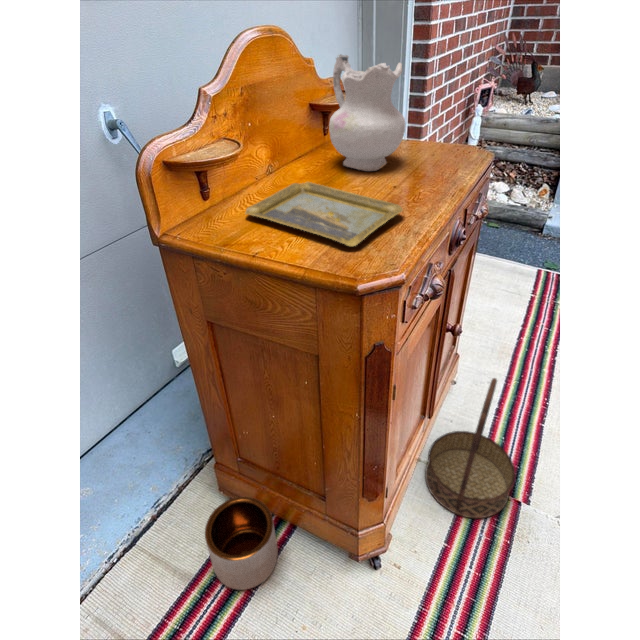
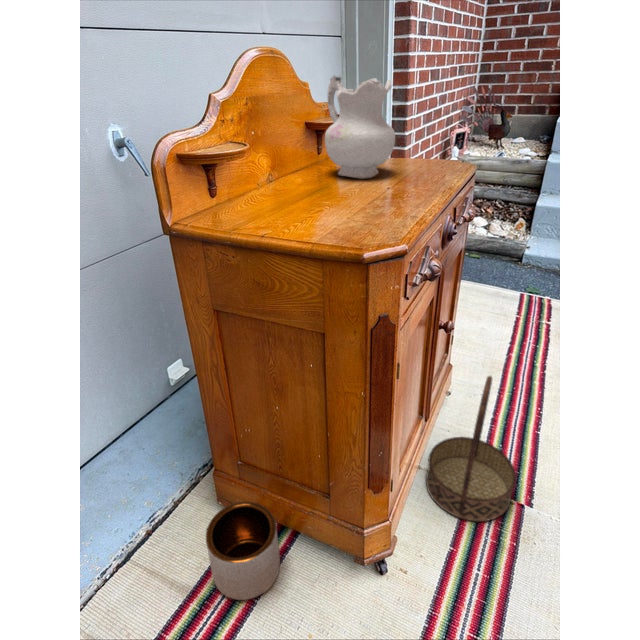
tray: present [245,182,403,246] -> none [251,183,399,226]

